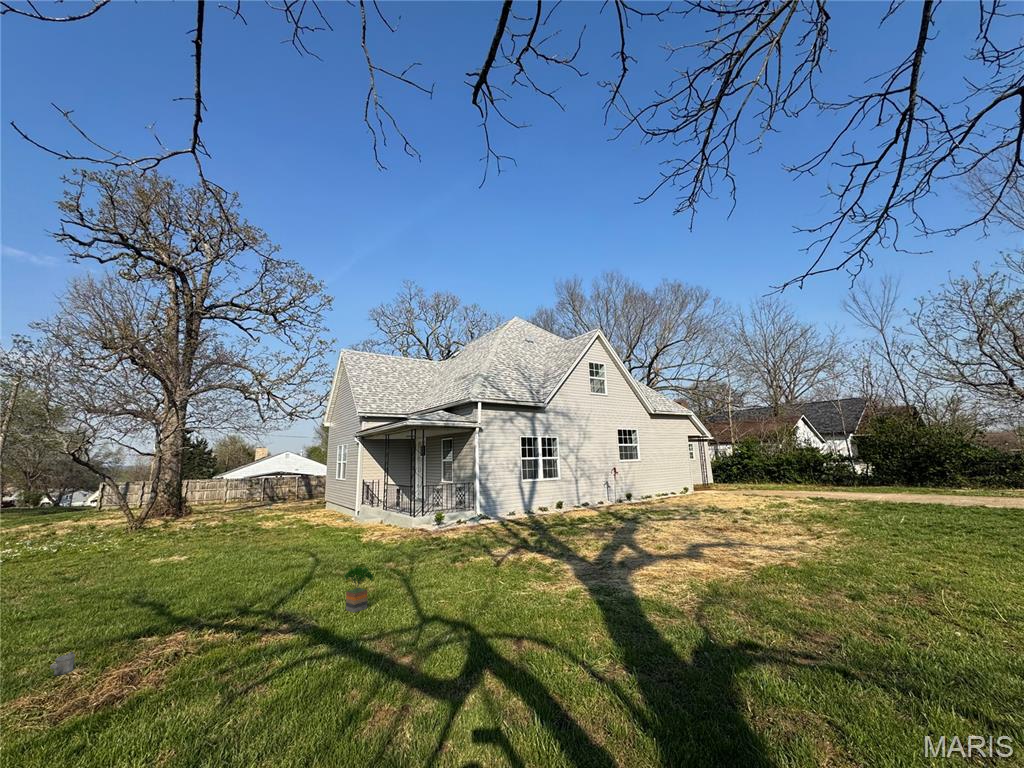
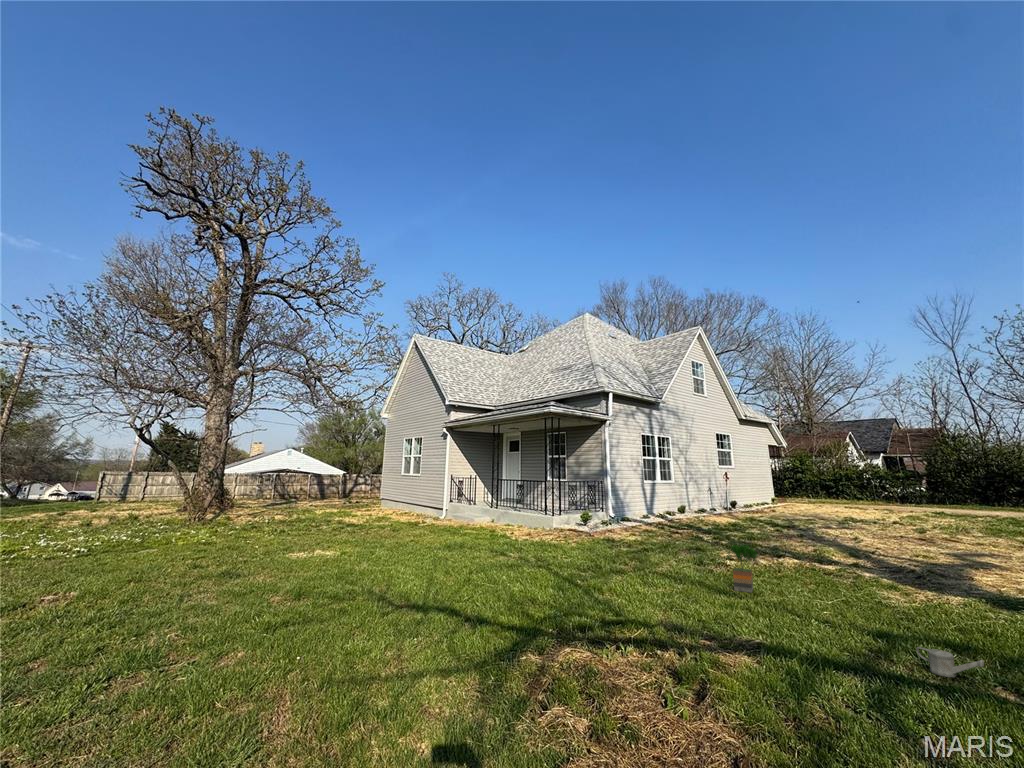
watering can: present [50,652,75,675] -> present [916,647,984,677]

